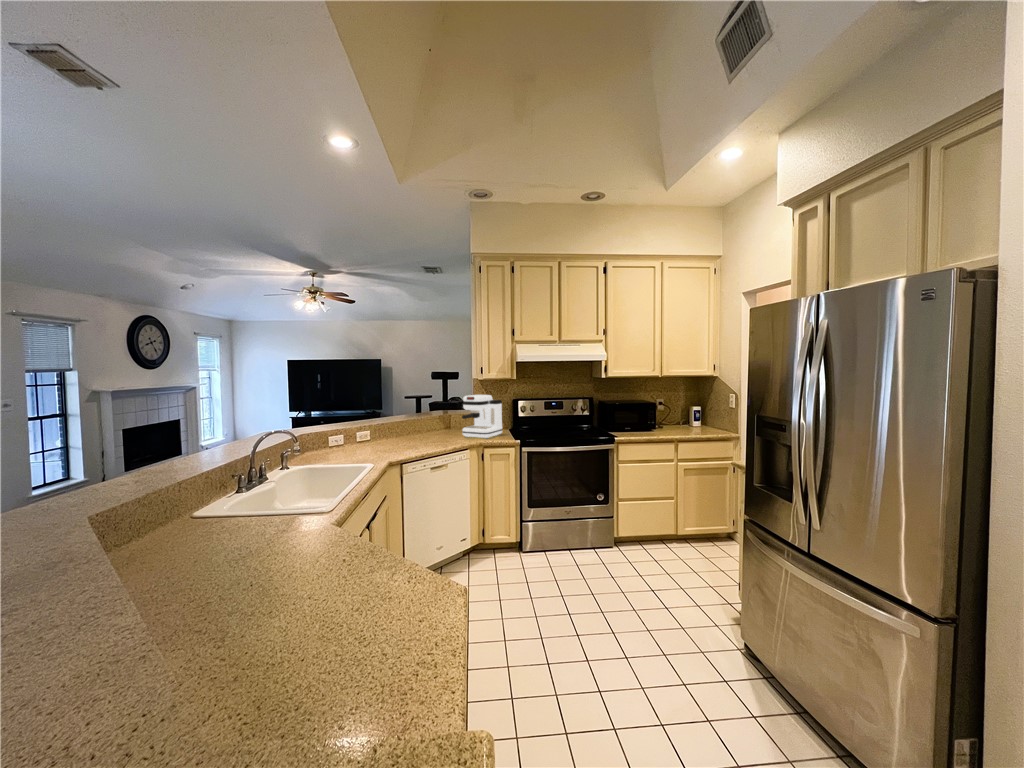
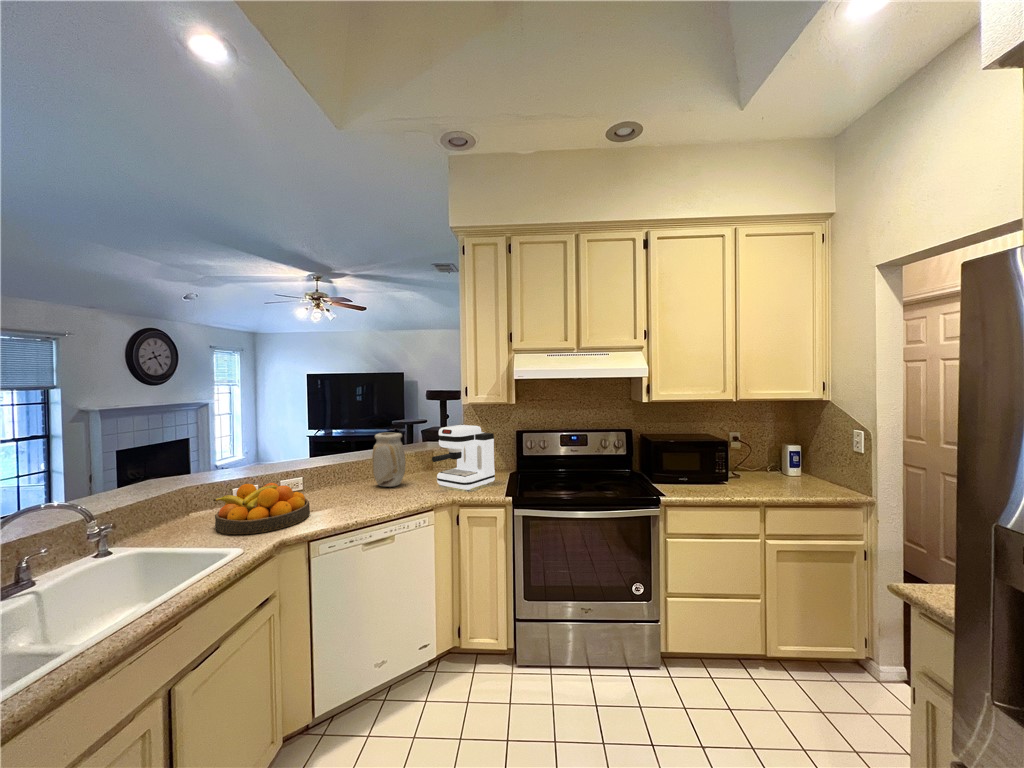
vase: none [415,400,439,438] -> present [372,433,405,487]
fruit bowl: none [332,430,392,460] -> present [213,483,310,534]

